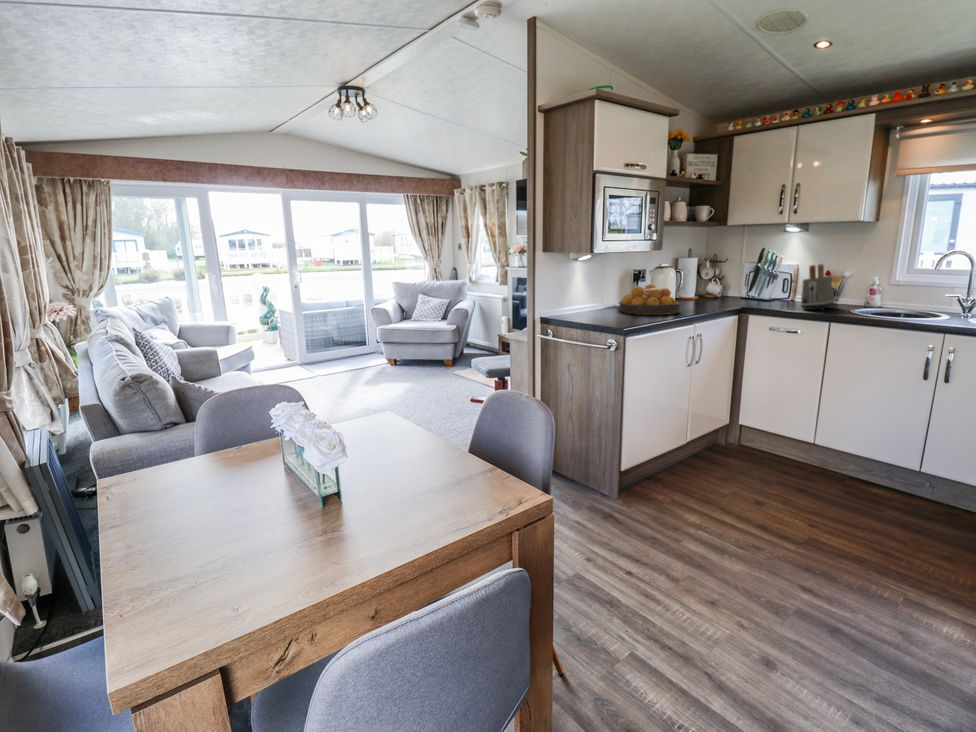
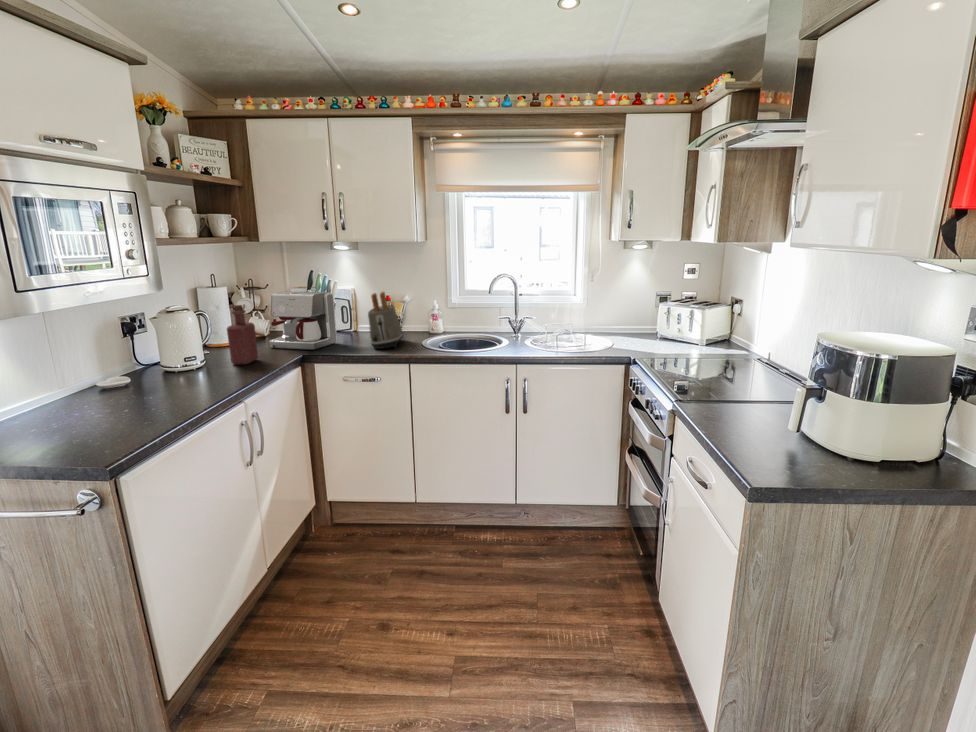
coffee maker: none [719,263,776,305] -> present [270,292,337,350]
bottle: none [690,267,711,307] -> present [227,305,258,365]
fruit bowl: present [619,284,679,315] -> none [98,344,215,405]

